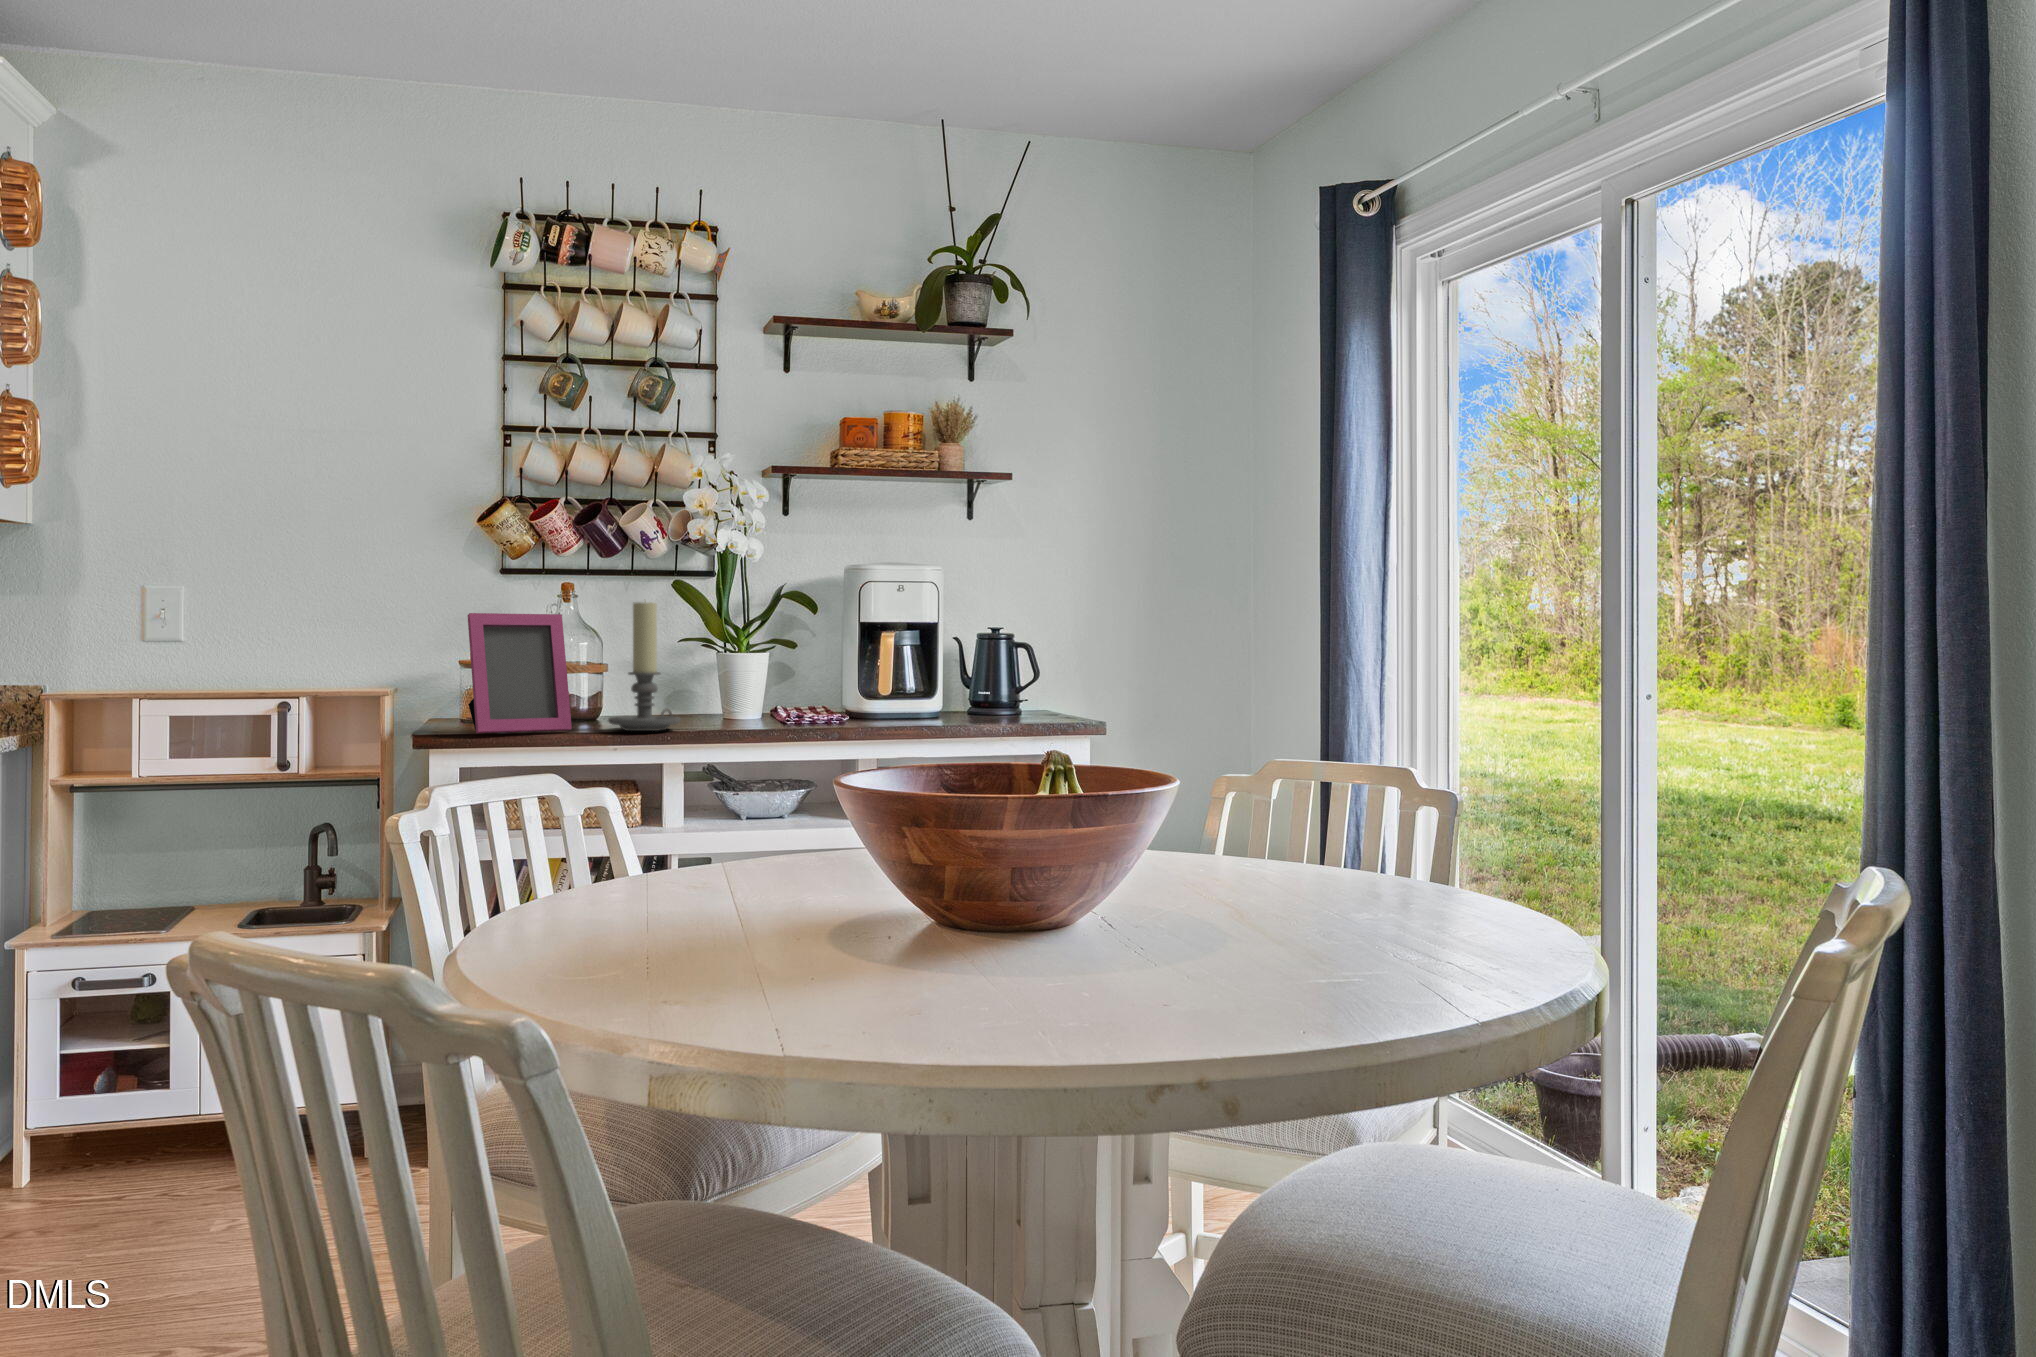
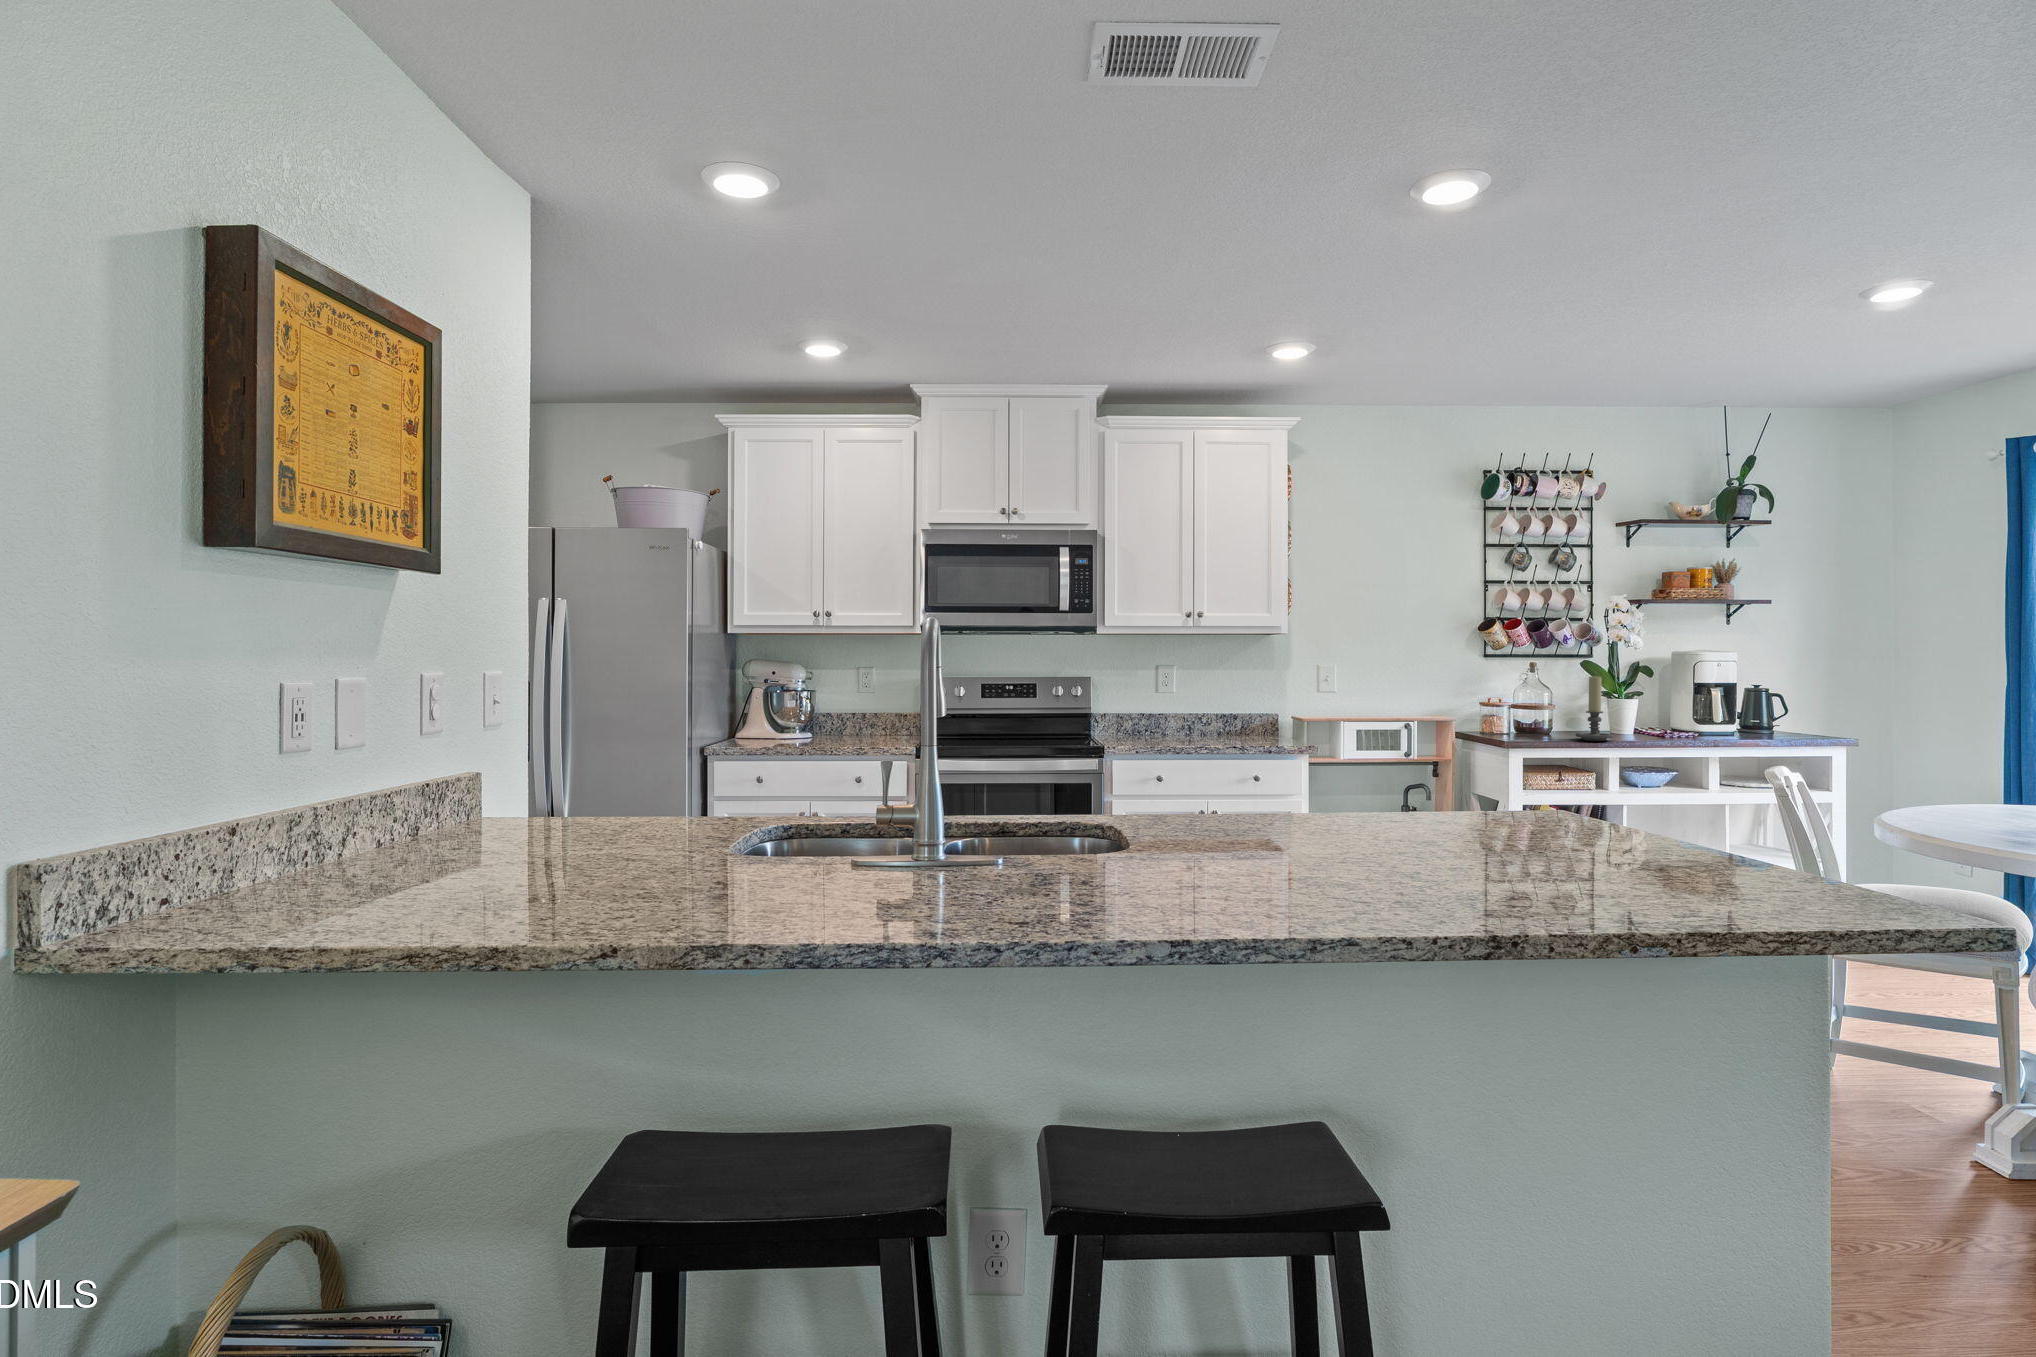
picture frame: present [468,613,572,733] -> none [1507,682,1560,741]

